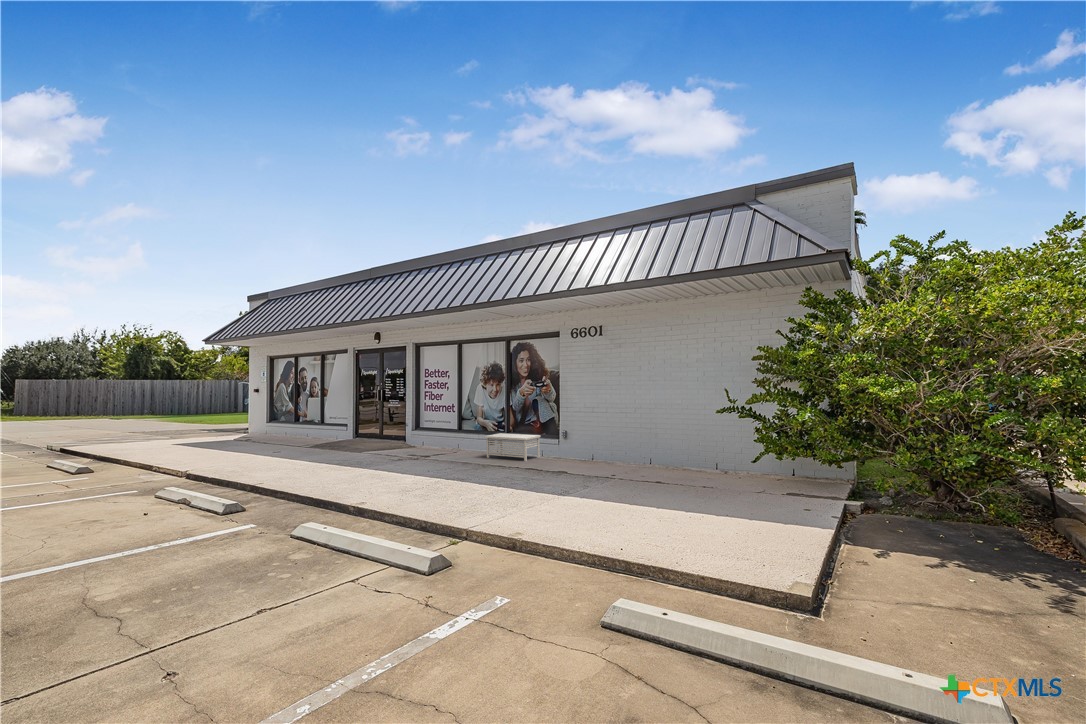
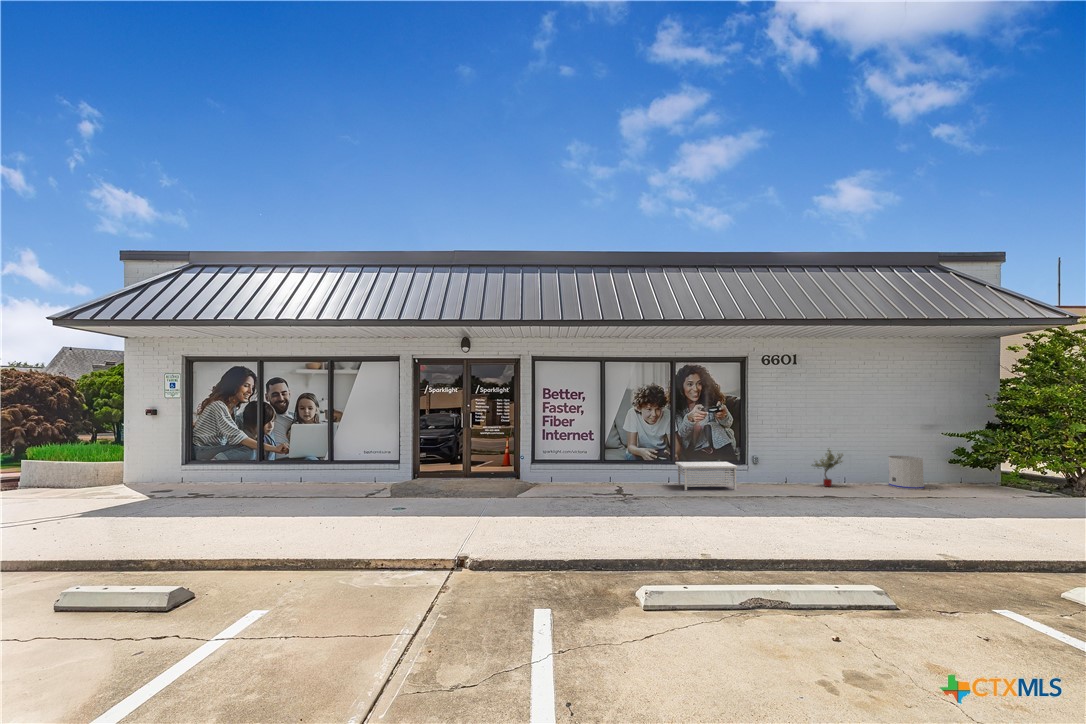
potted tree: none [606,425,637,467] -> present [812,448,843,487]
trash can: none [688,437,725,478] -> present [889,456,924,490]

